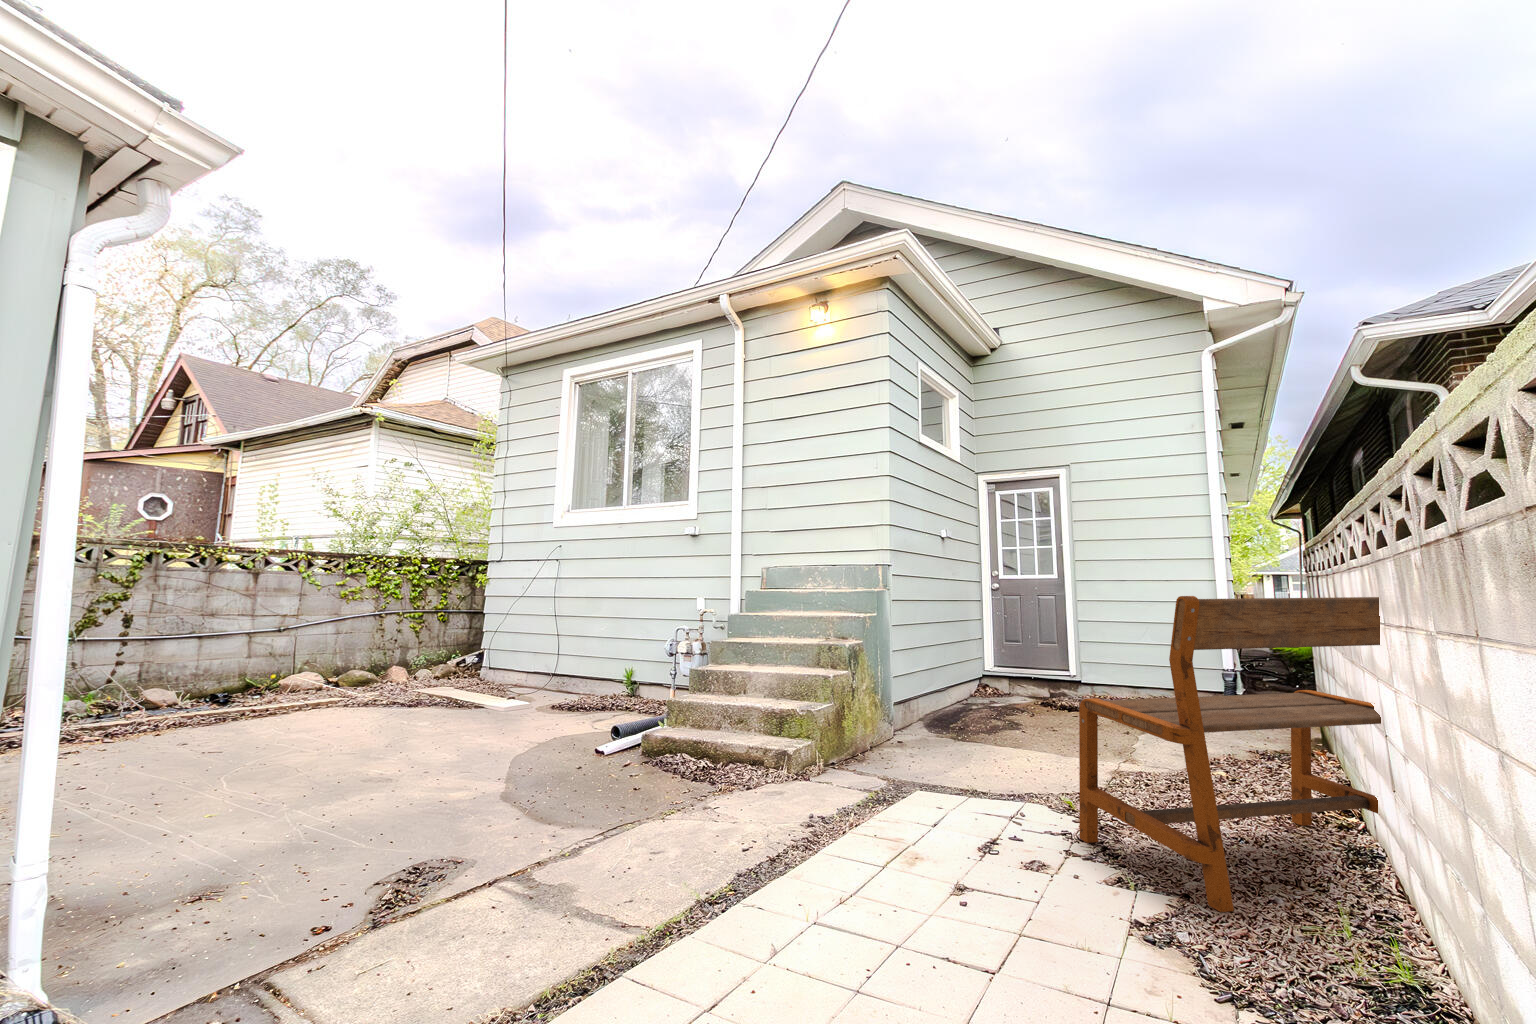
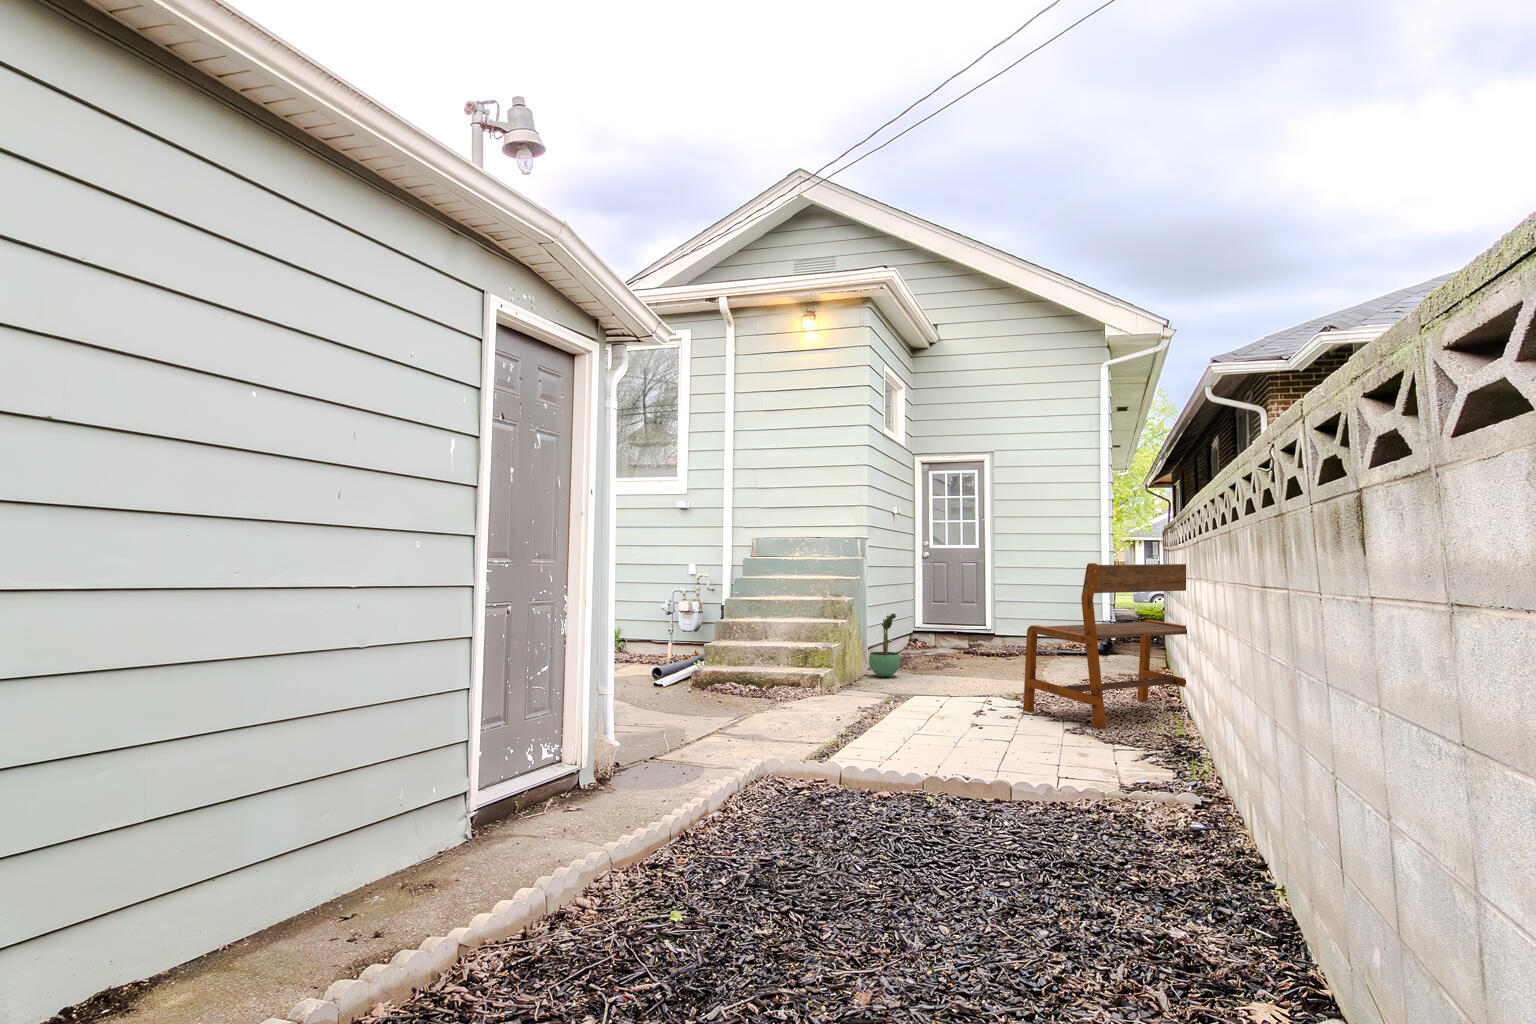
potted plant: none [887,660,929,744] -> present [869,613,901,677]

